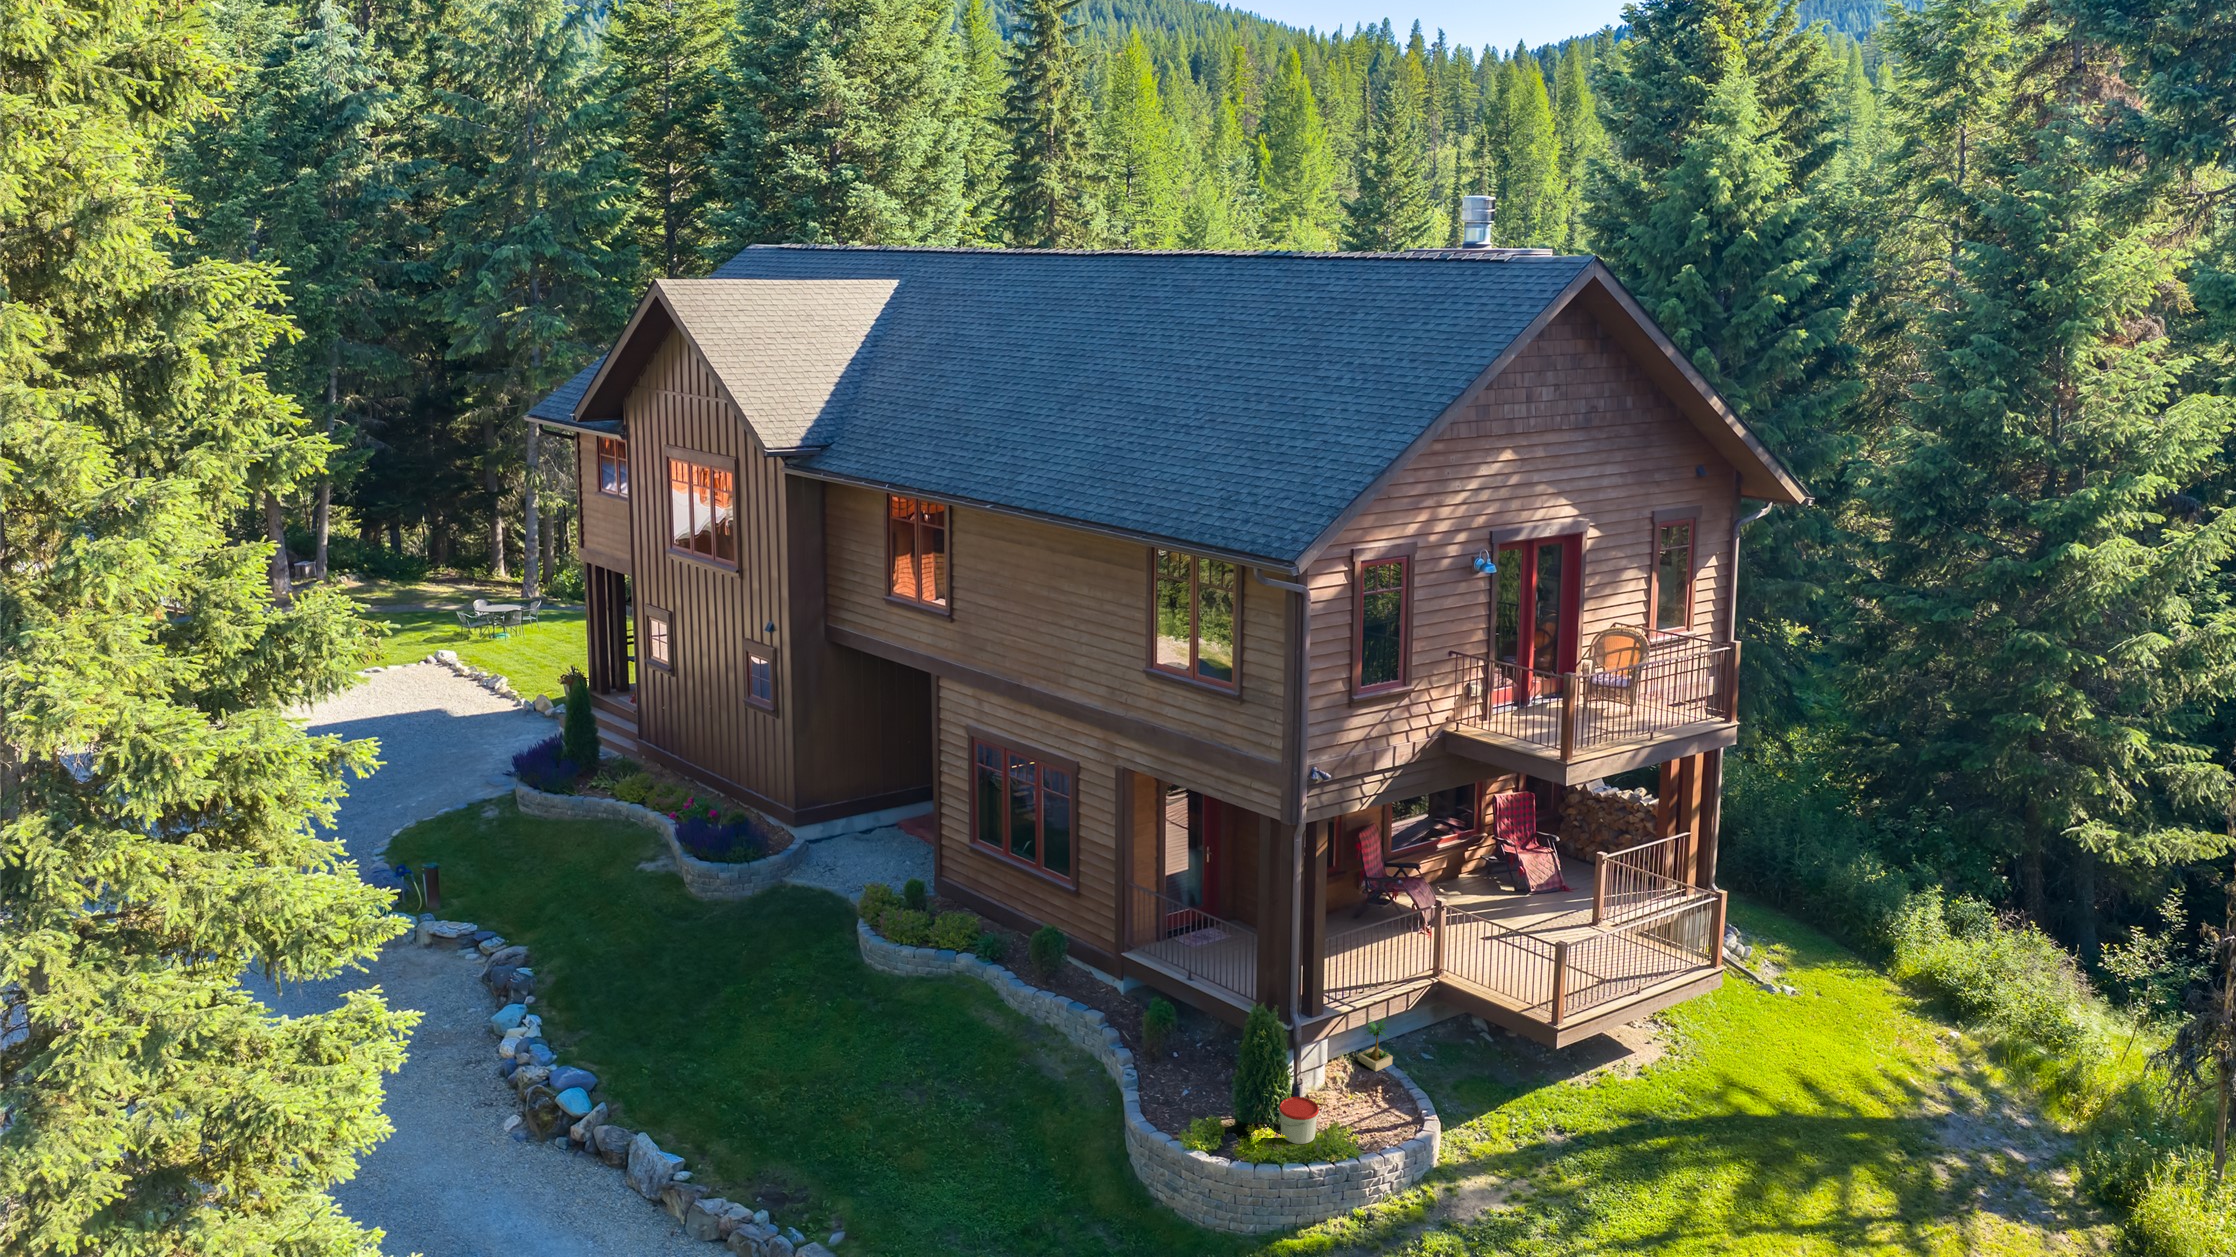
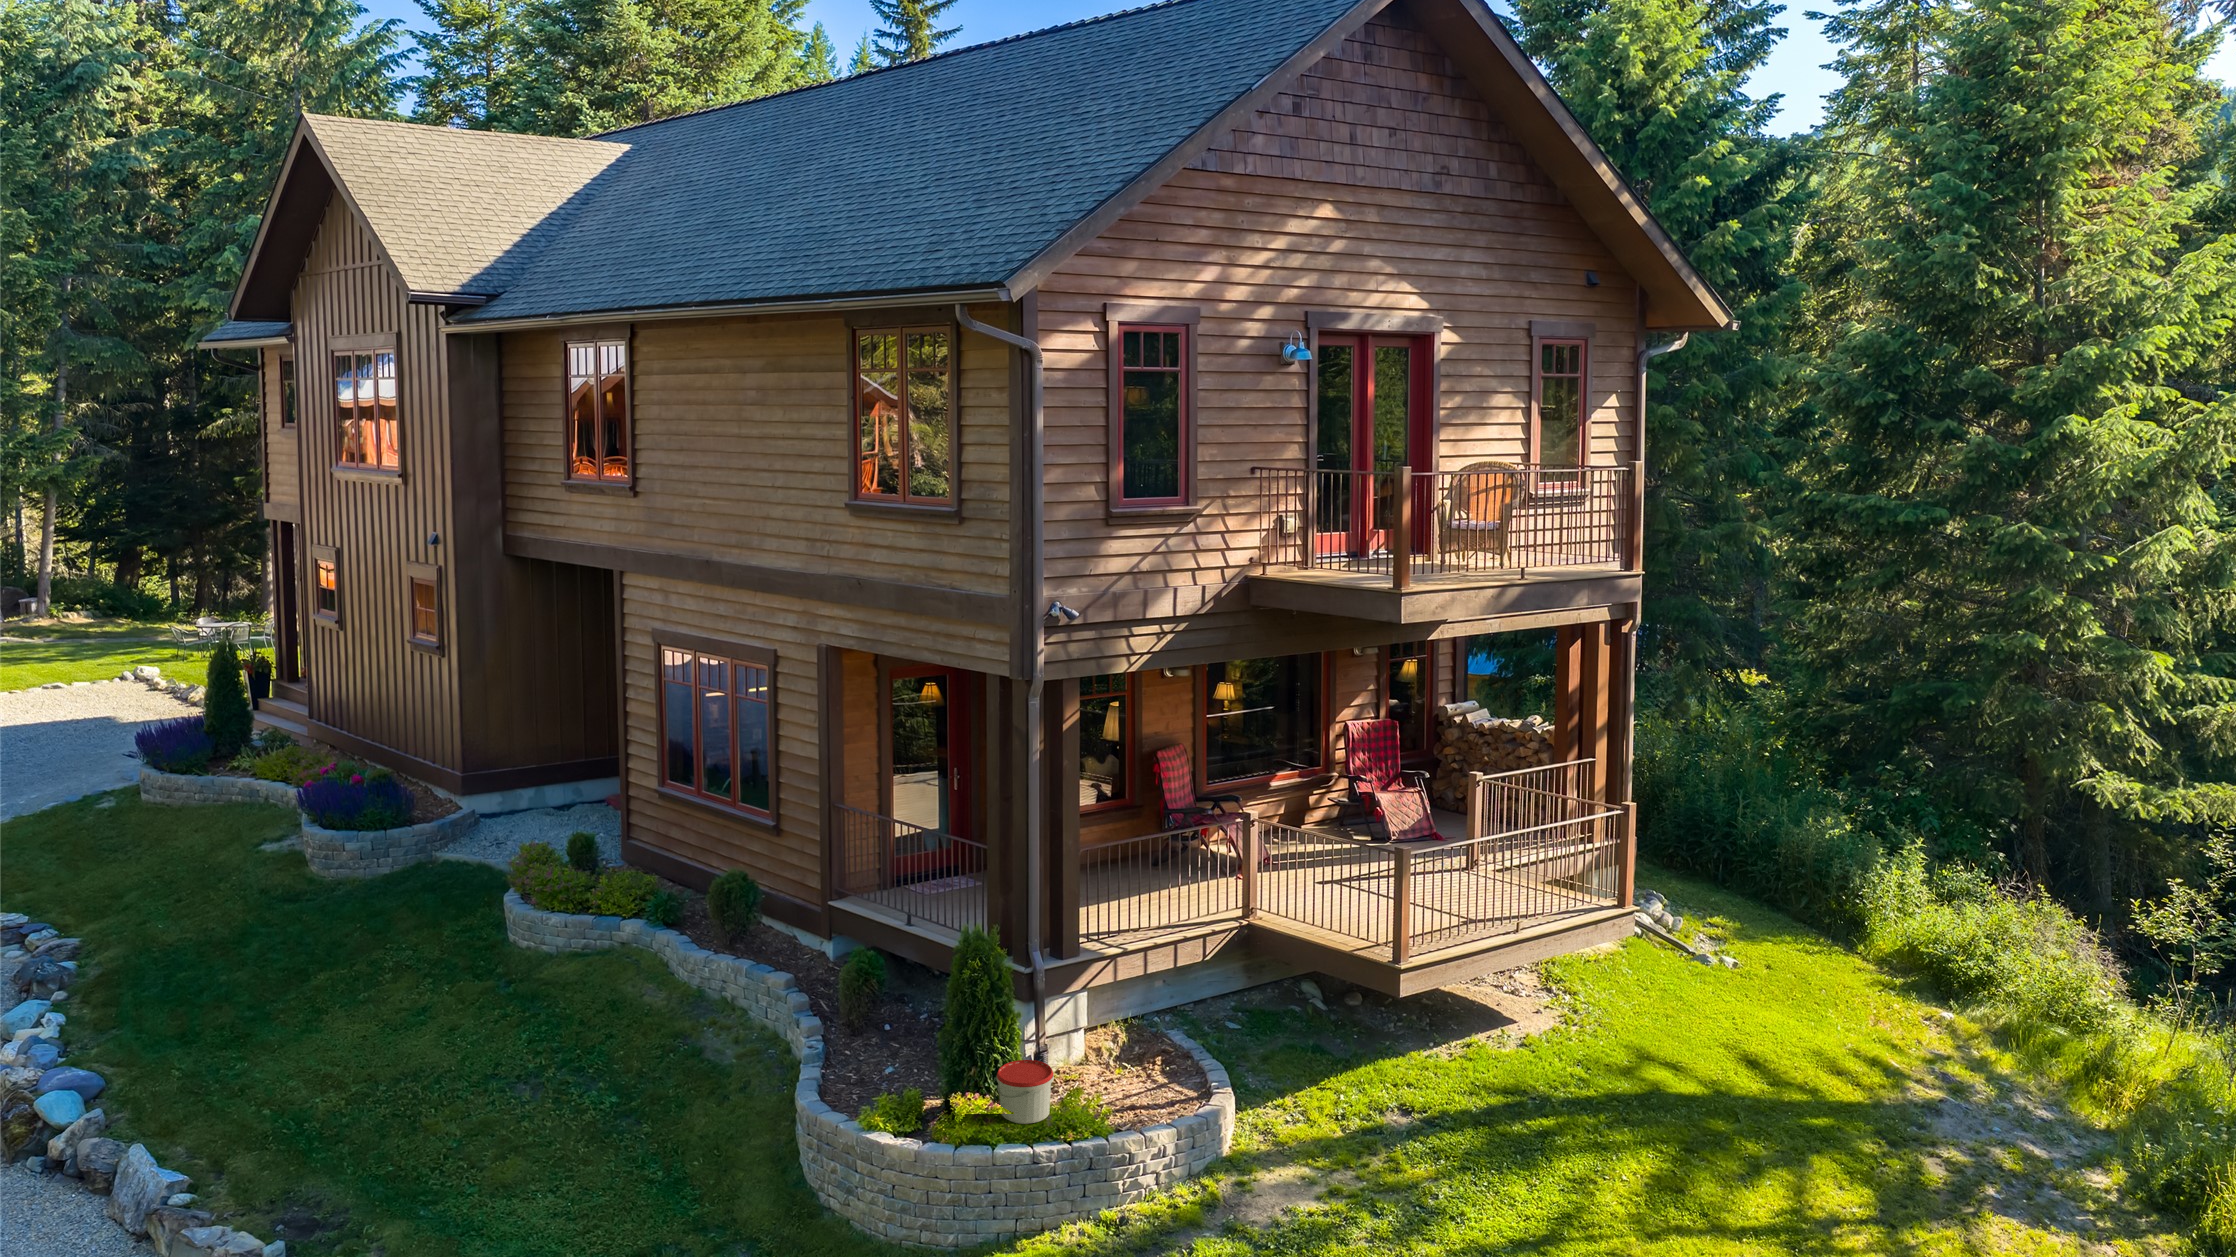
potted plant: present [1358,1018,1393,1071] -> none [1136,965,1183,1041]

